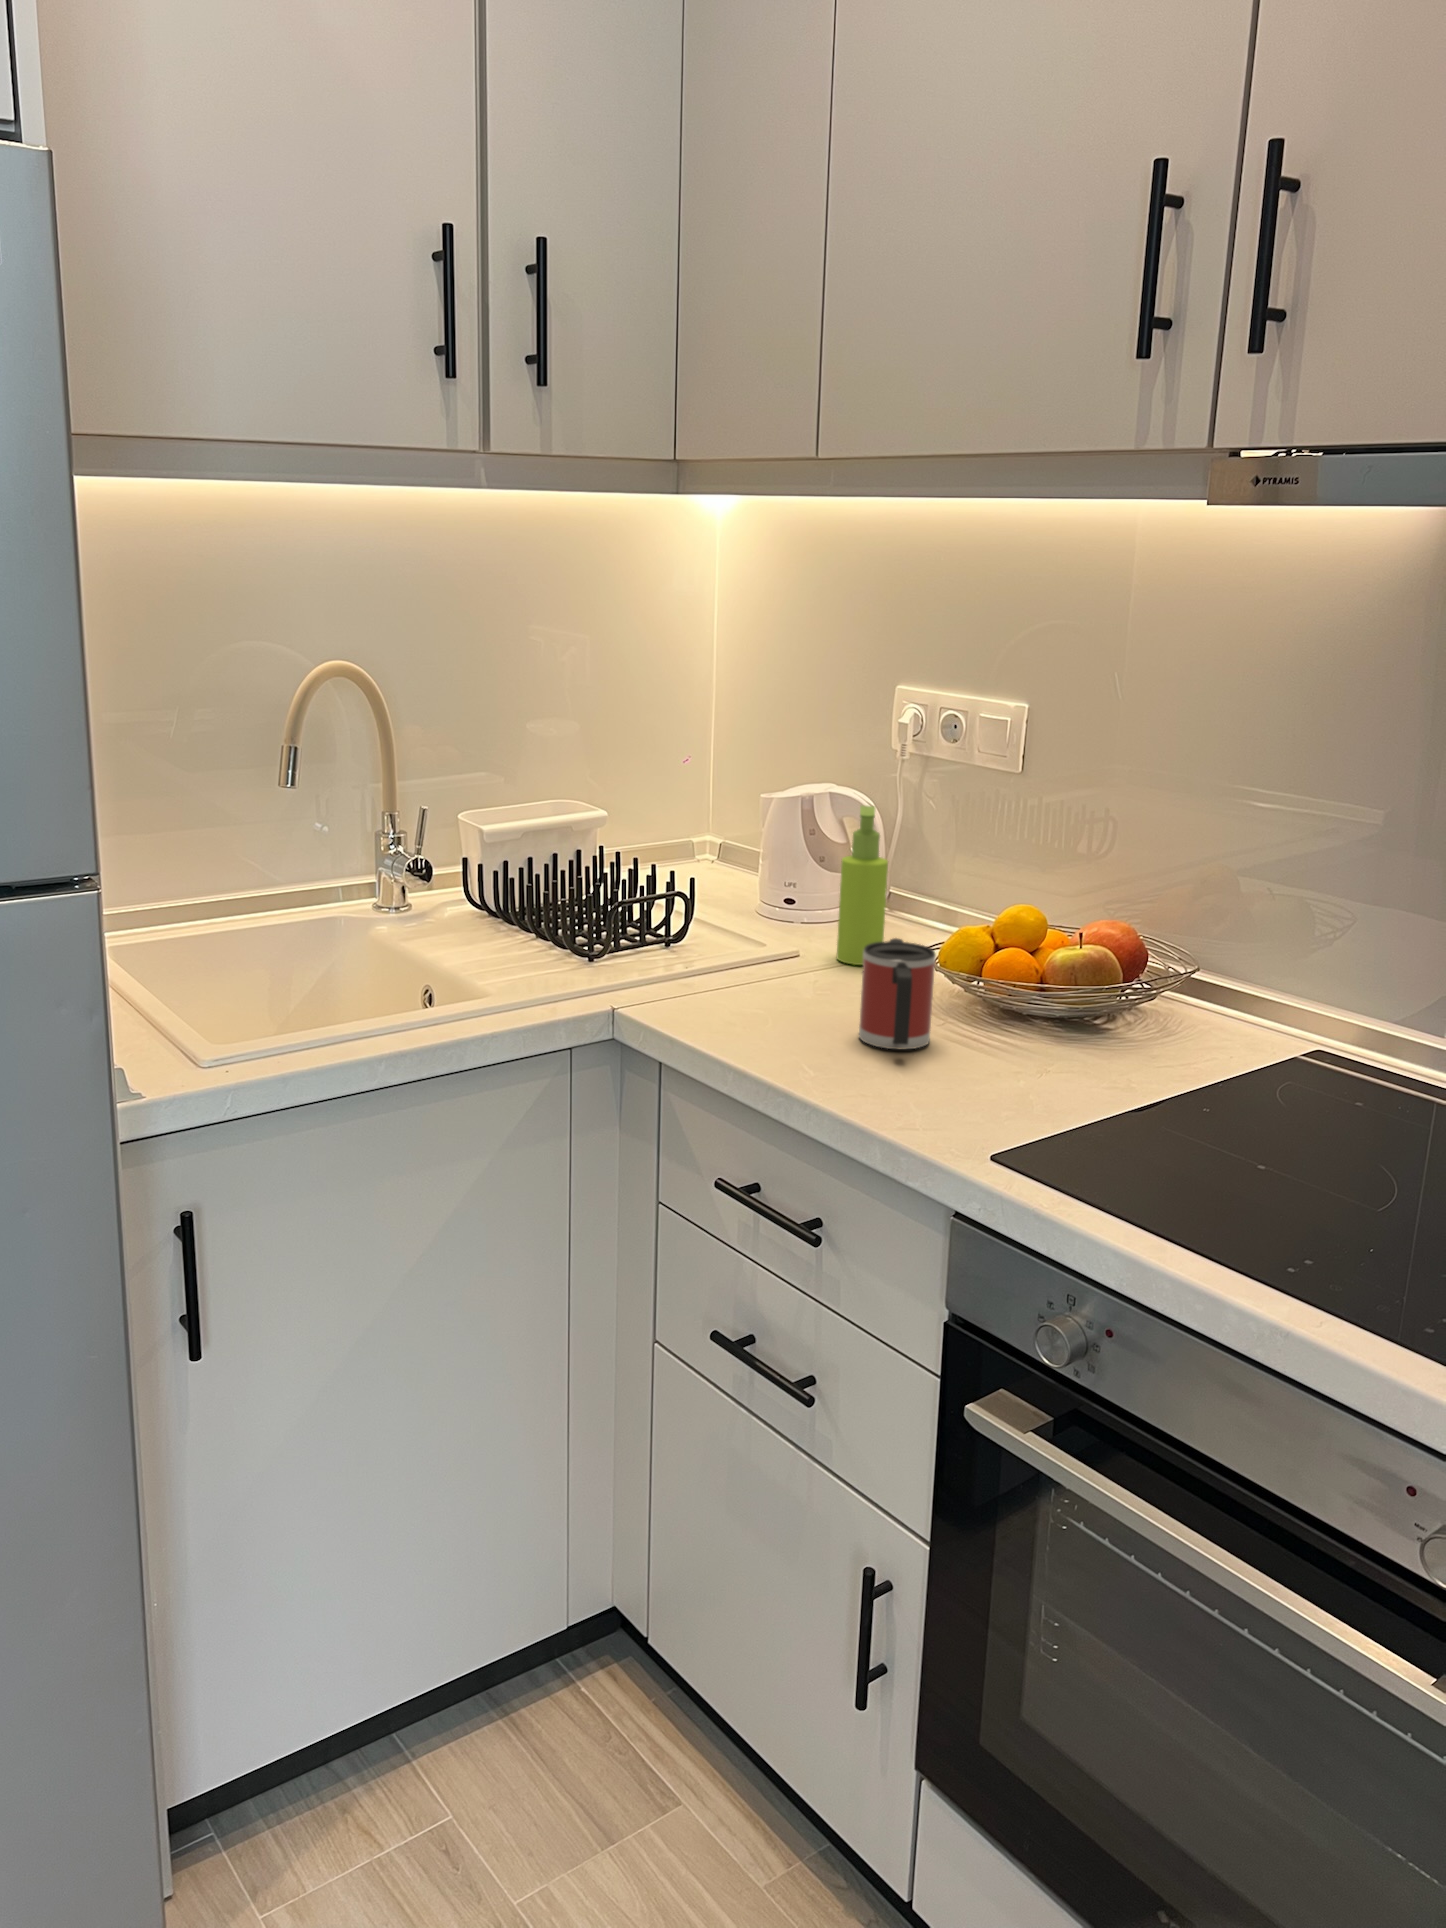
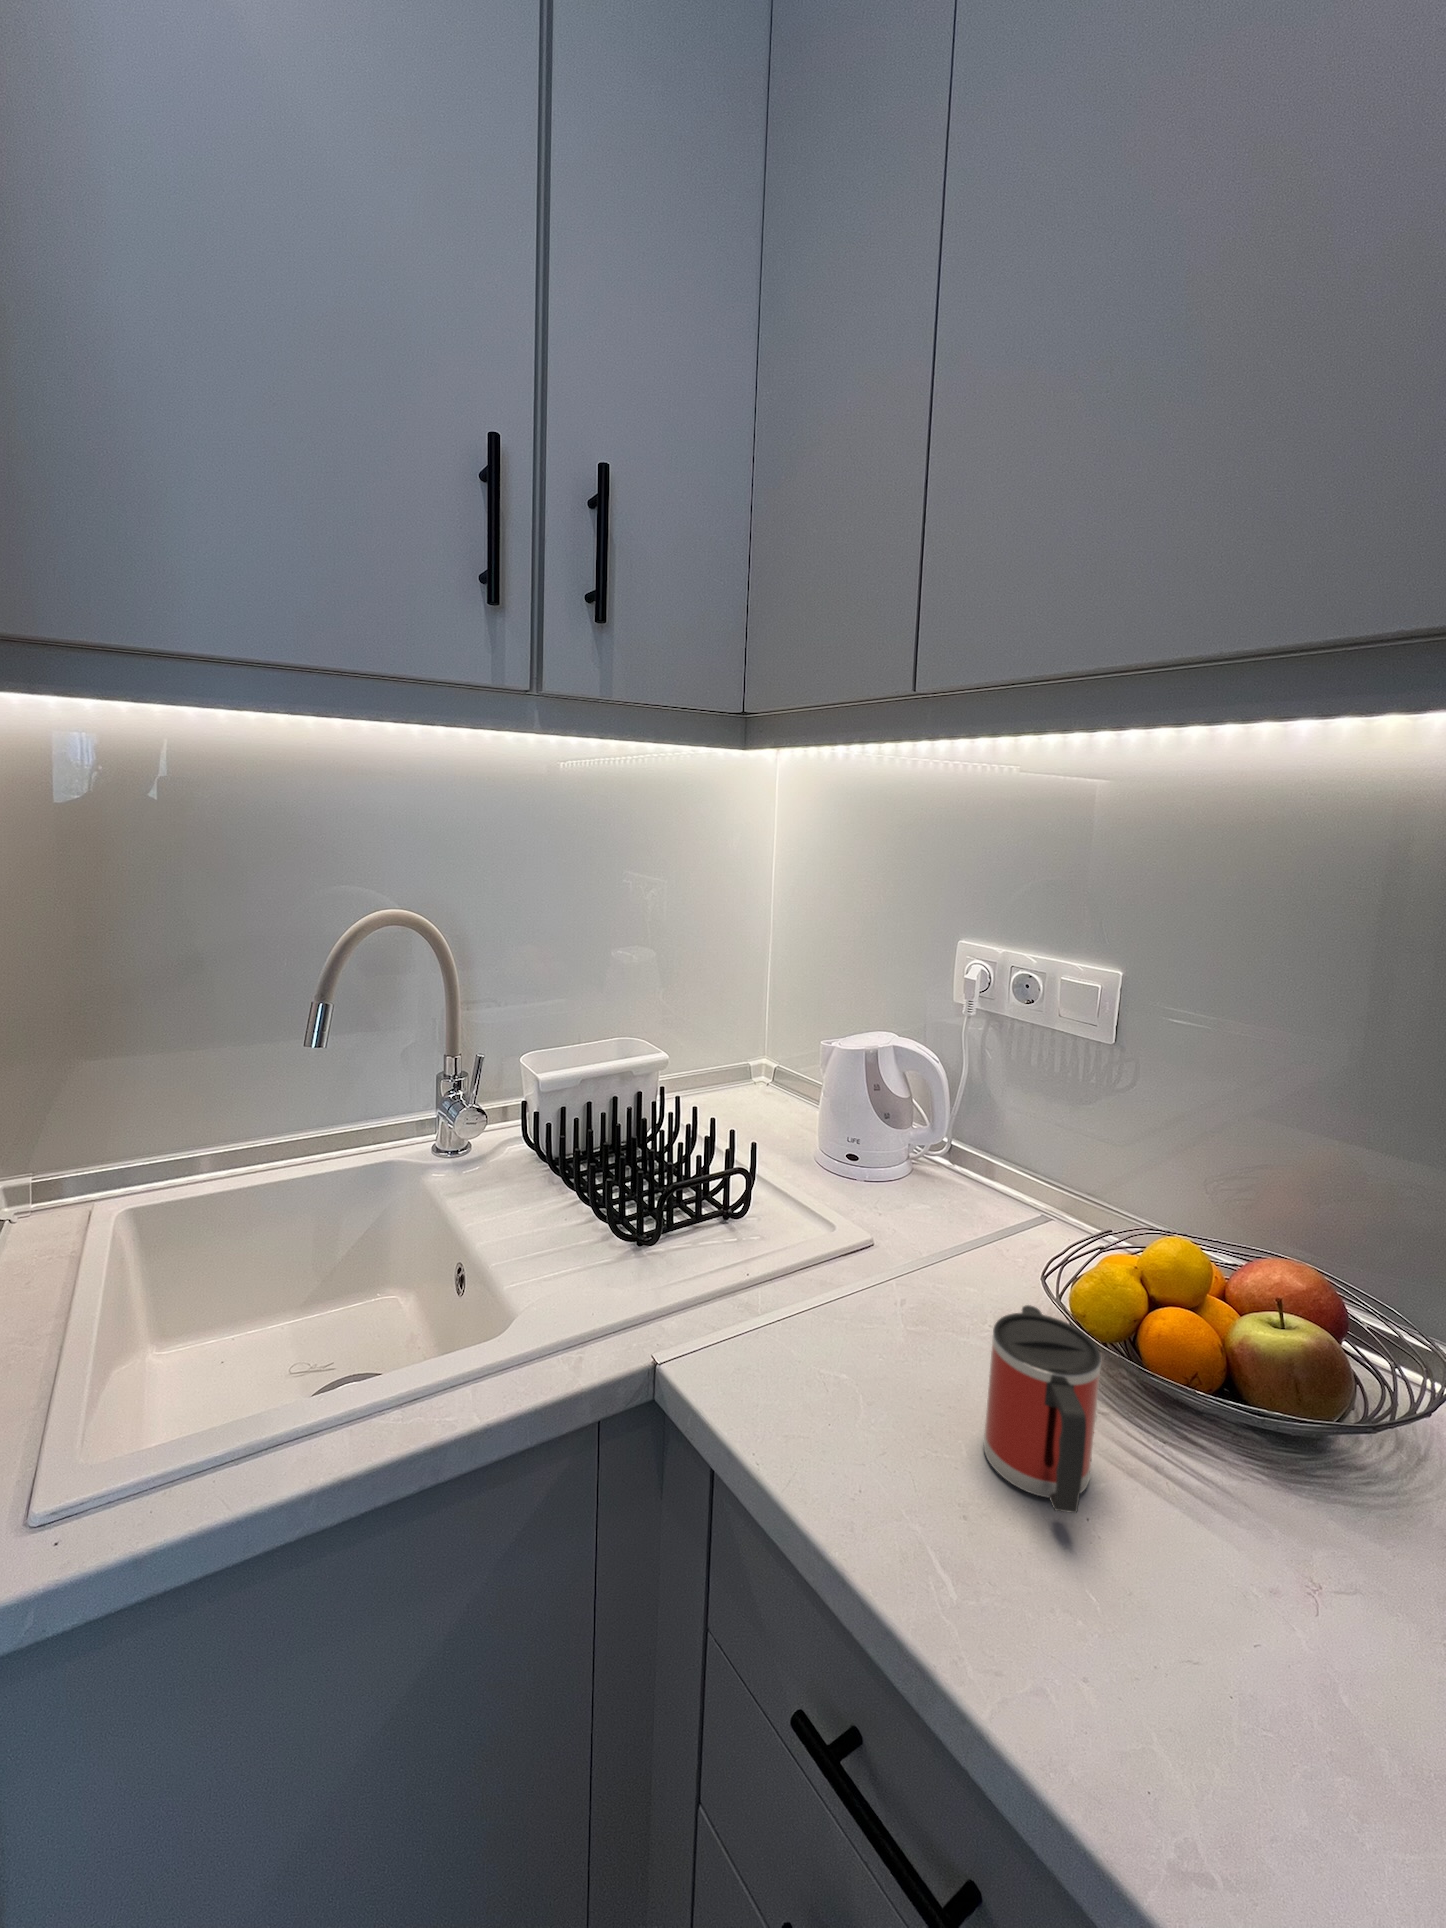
soap dispenser: present [837,806,888,965] -> none [914,1081,976,1267]

